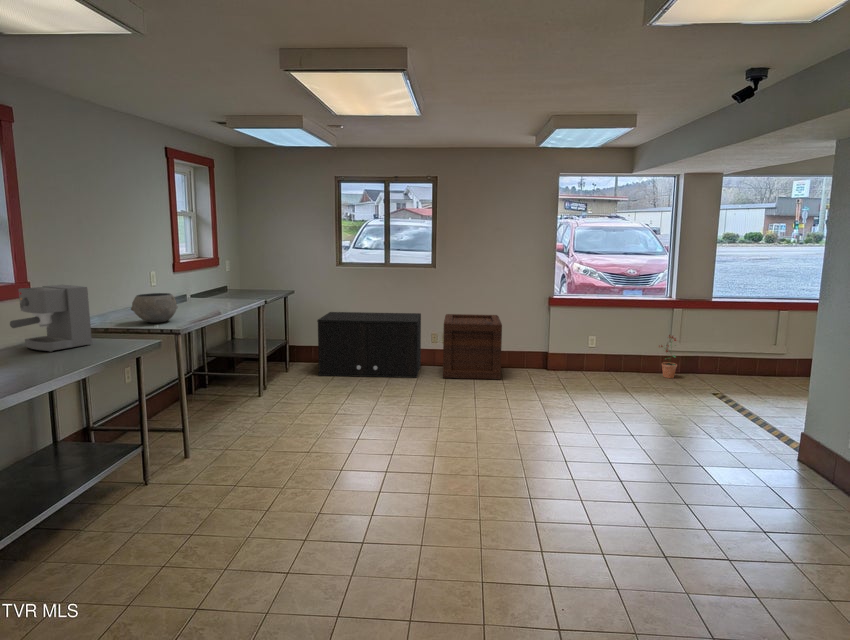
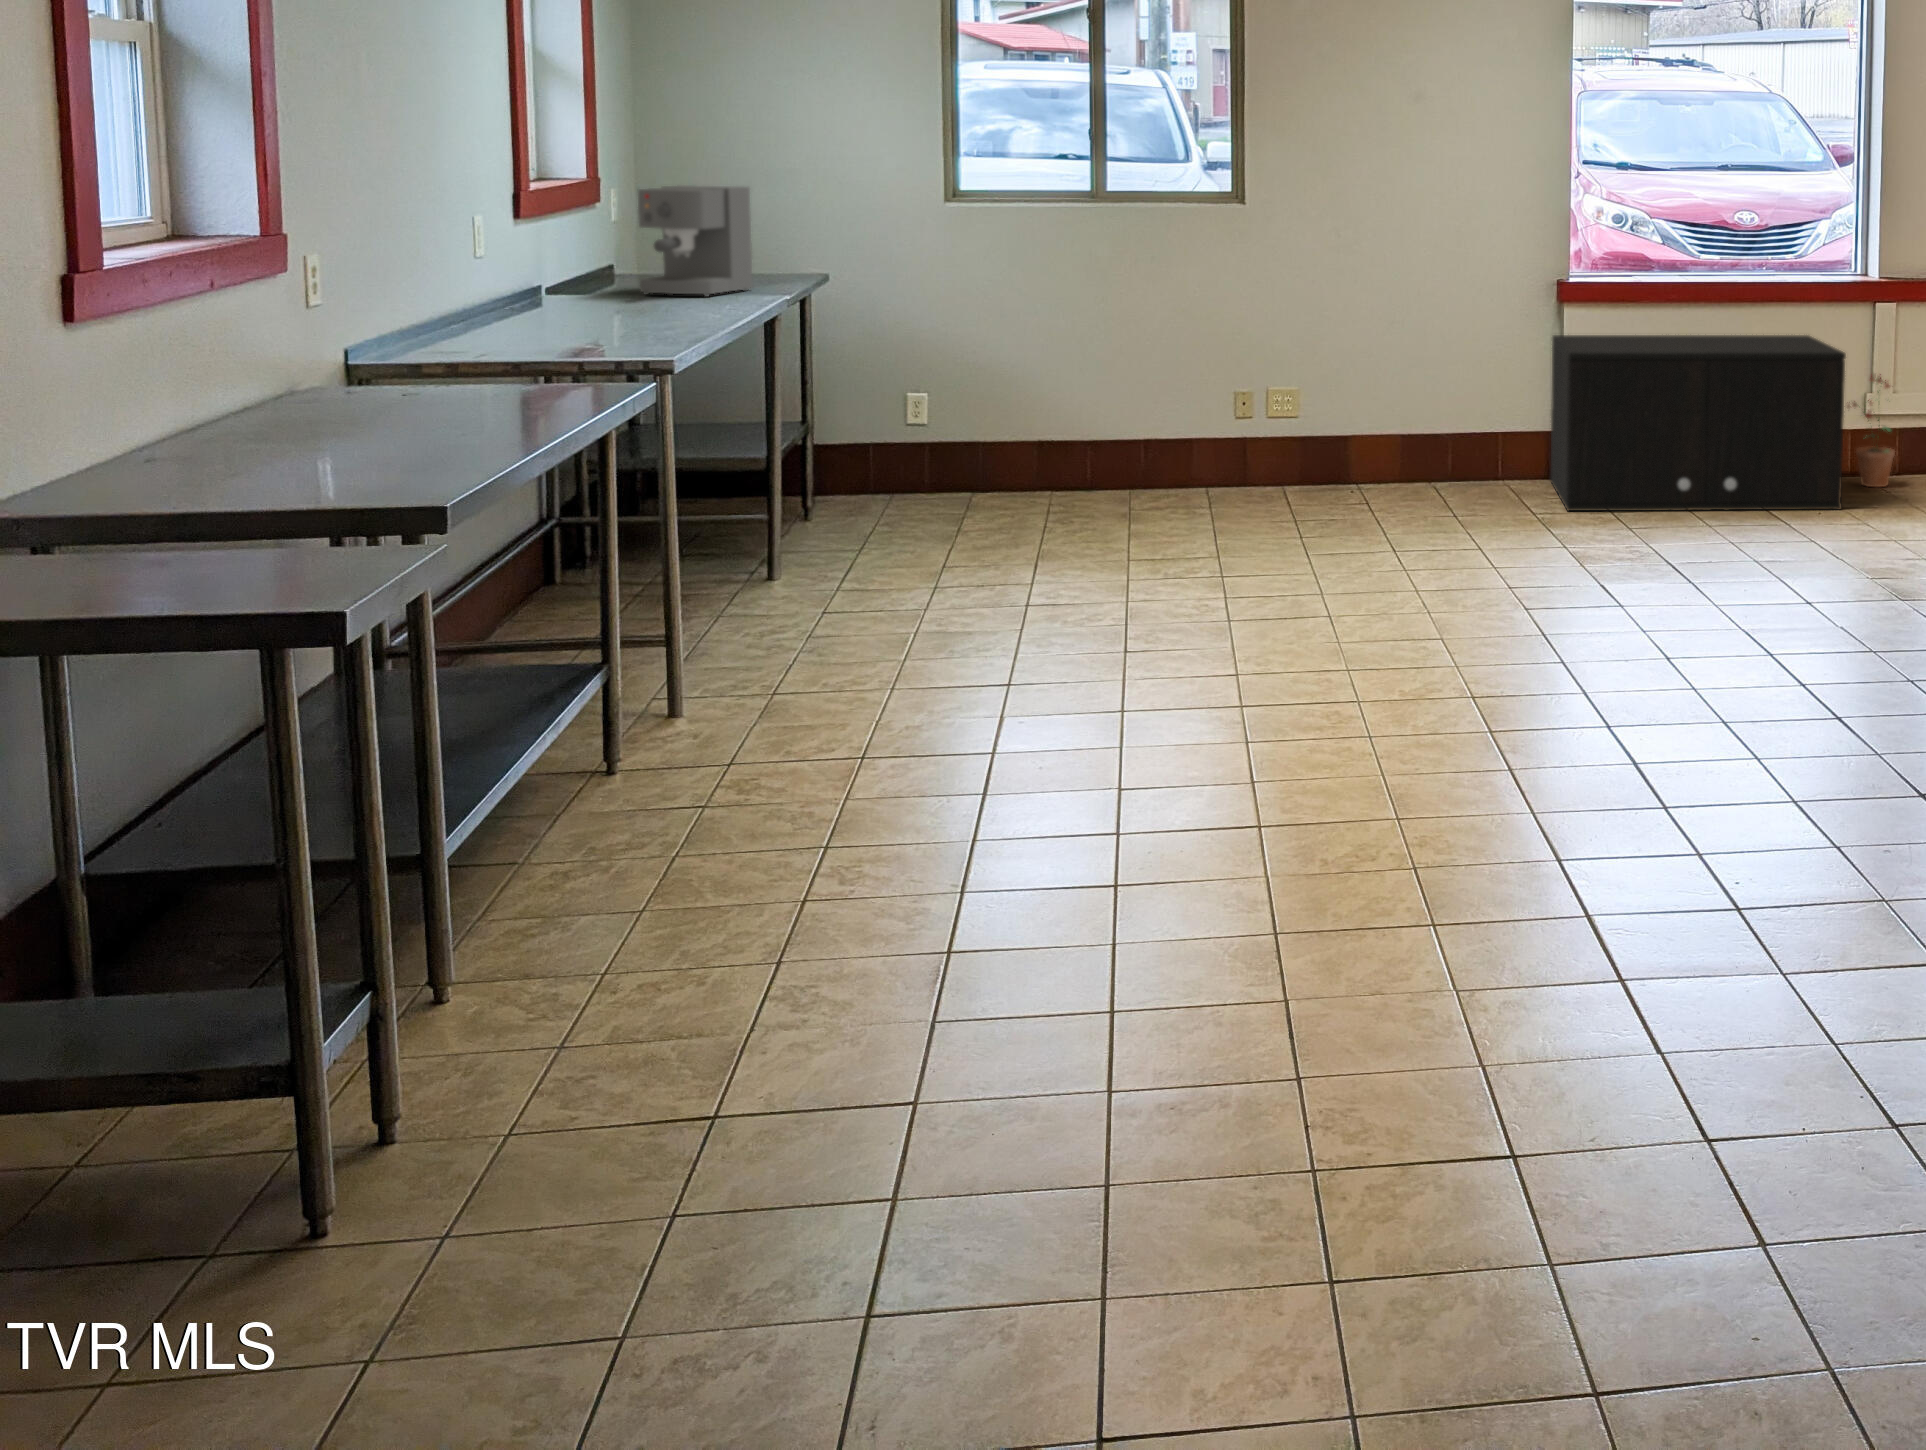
coffee maker: present [10,285,92,352] -> present [638,185,753,296]
ceramic bowl: present [131,293,178,323] -> none [473,272,602,354]
storage cabinet: present [317,312,421,378] -> present [1551,335,1846,511]
wooden crate: present [443,314,502,379] -> none [1272,336,1446,516]

